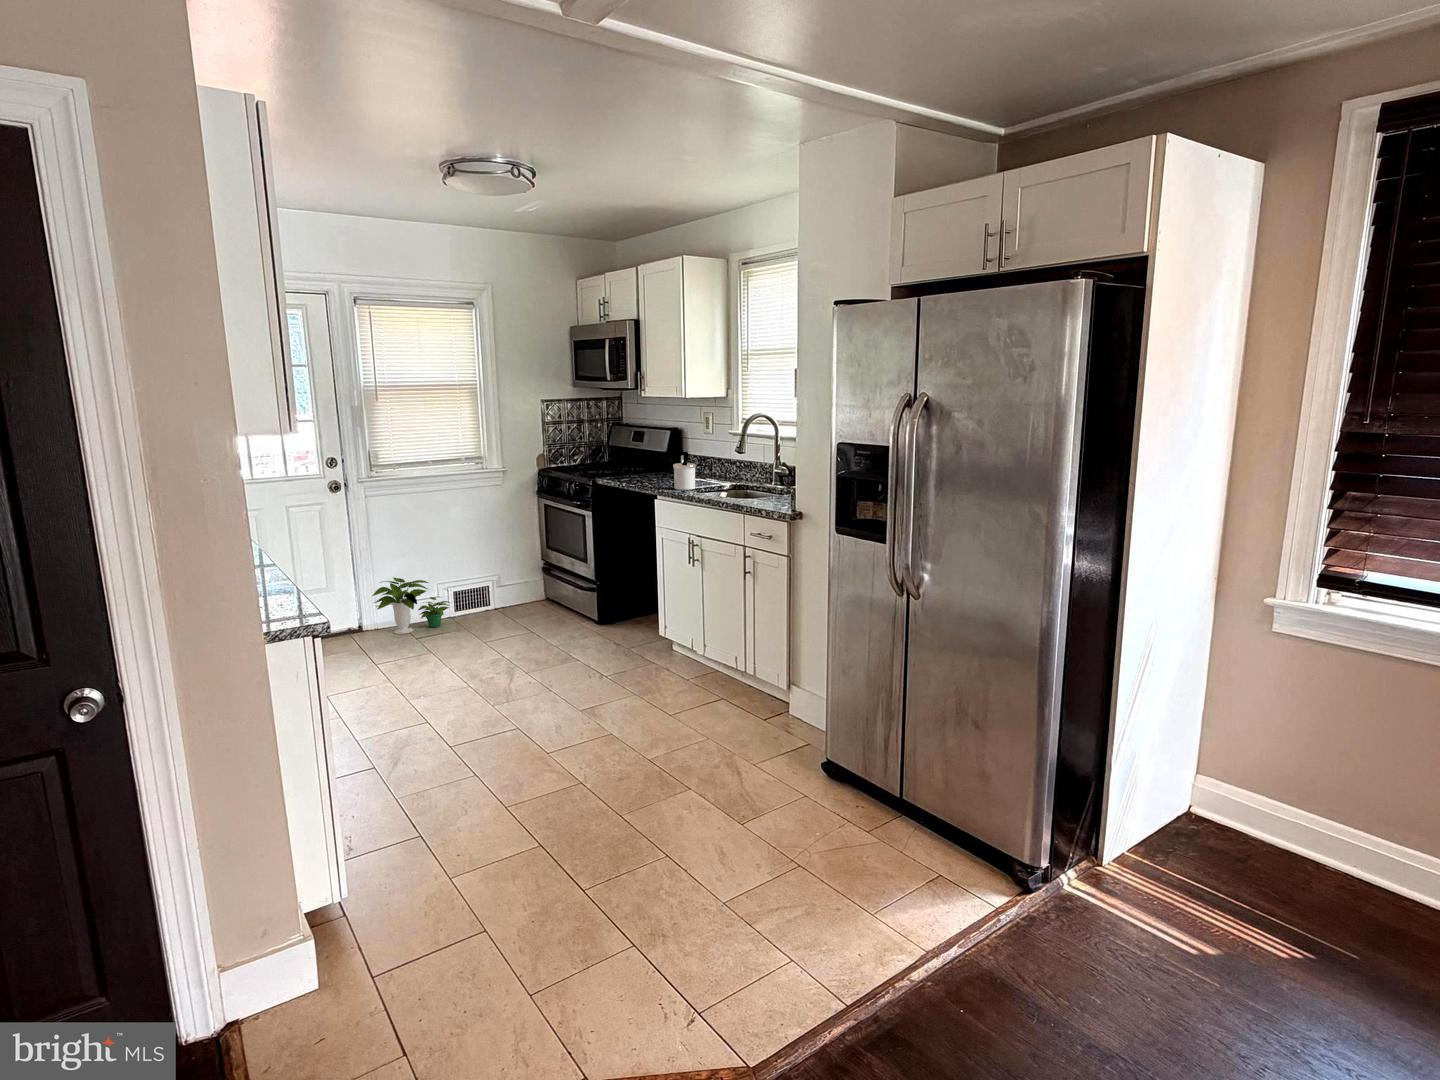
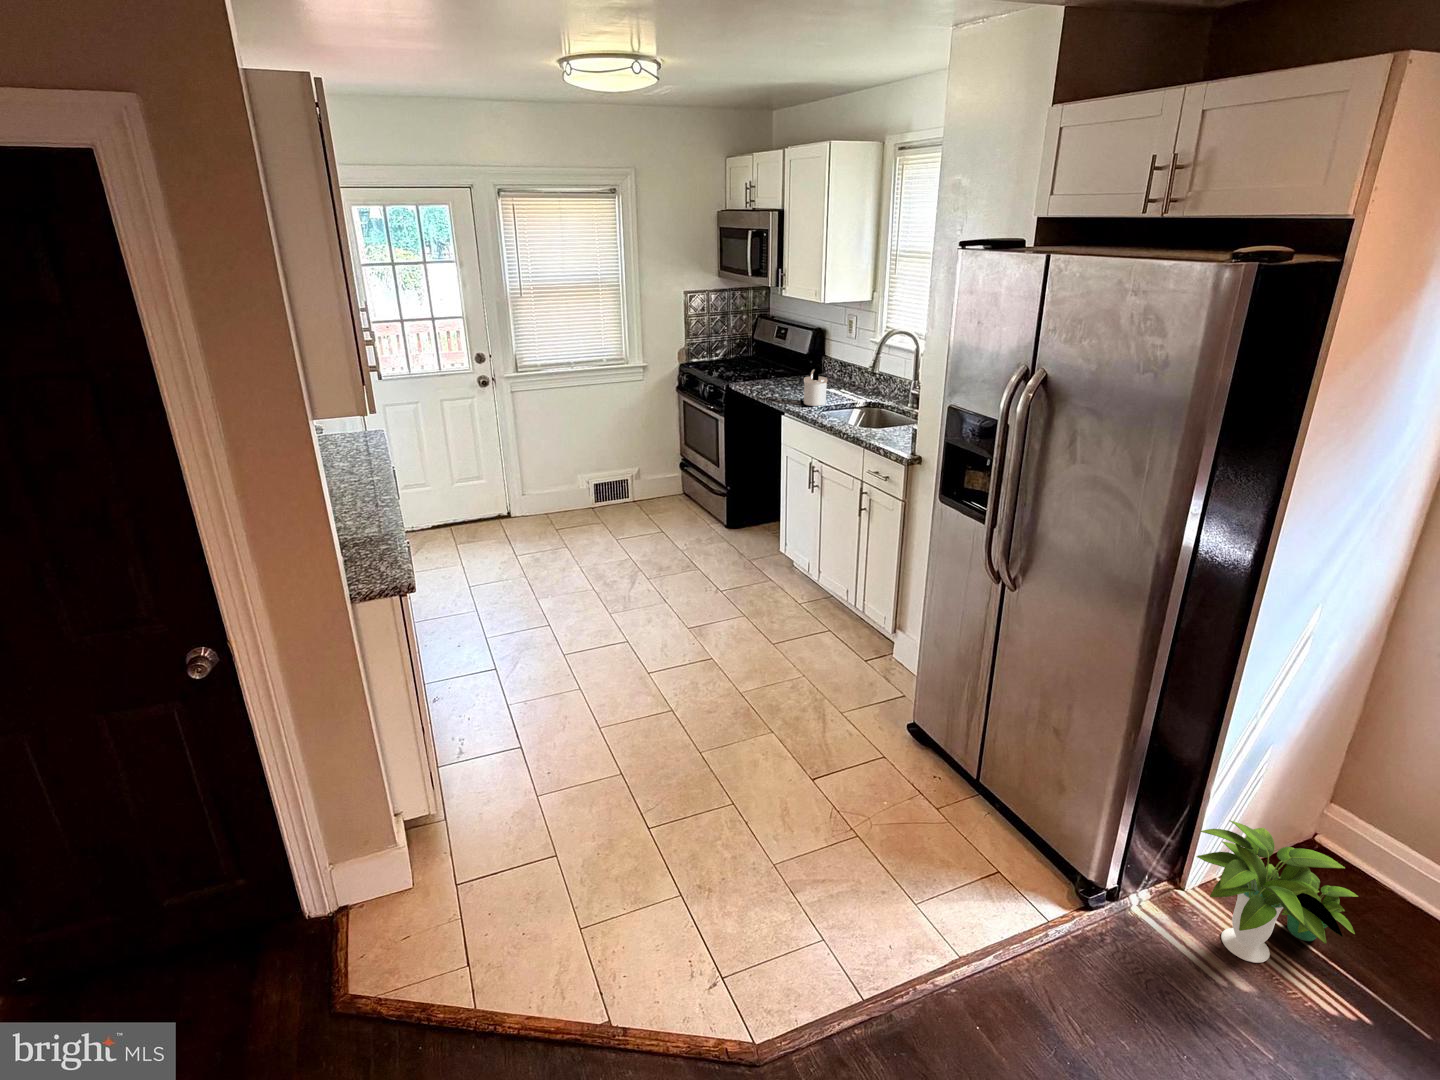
potted plant: present [372,578,450,634] -> present [1197,820,1358,963]

